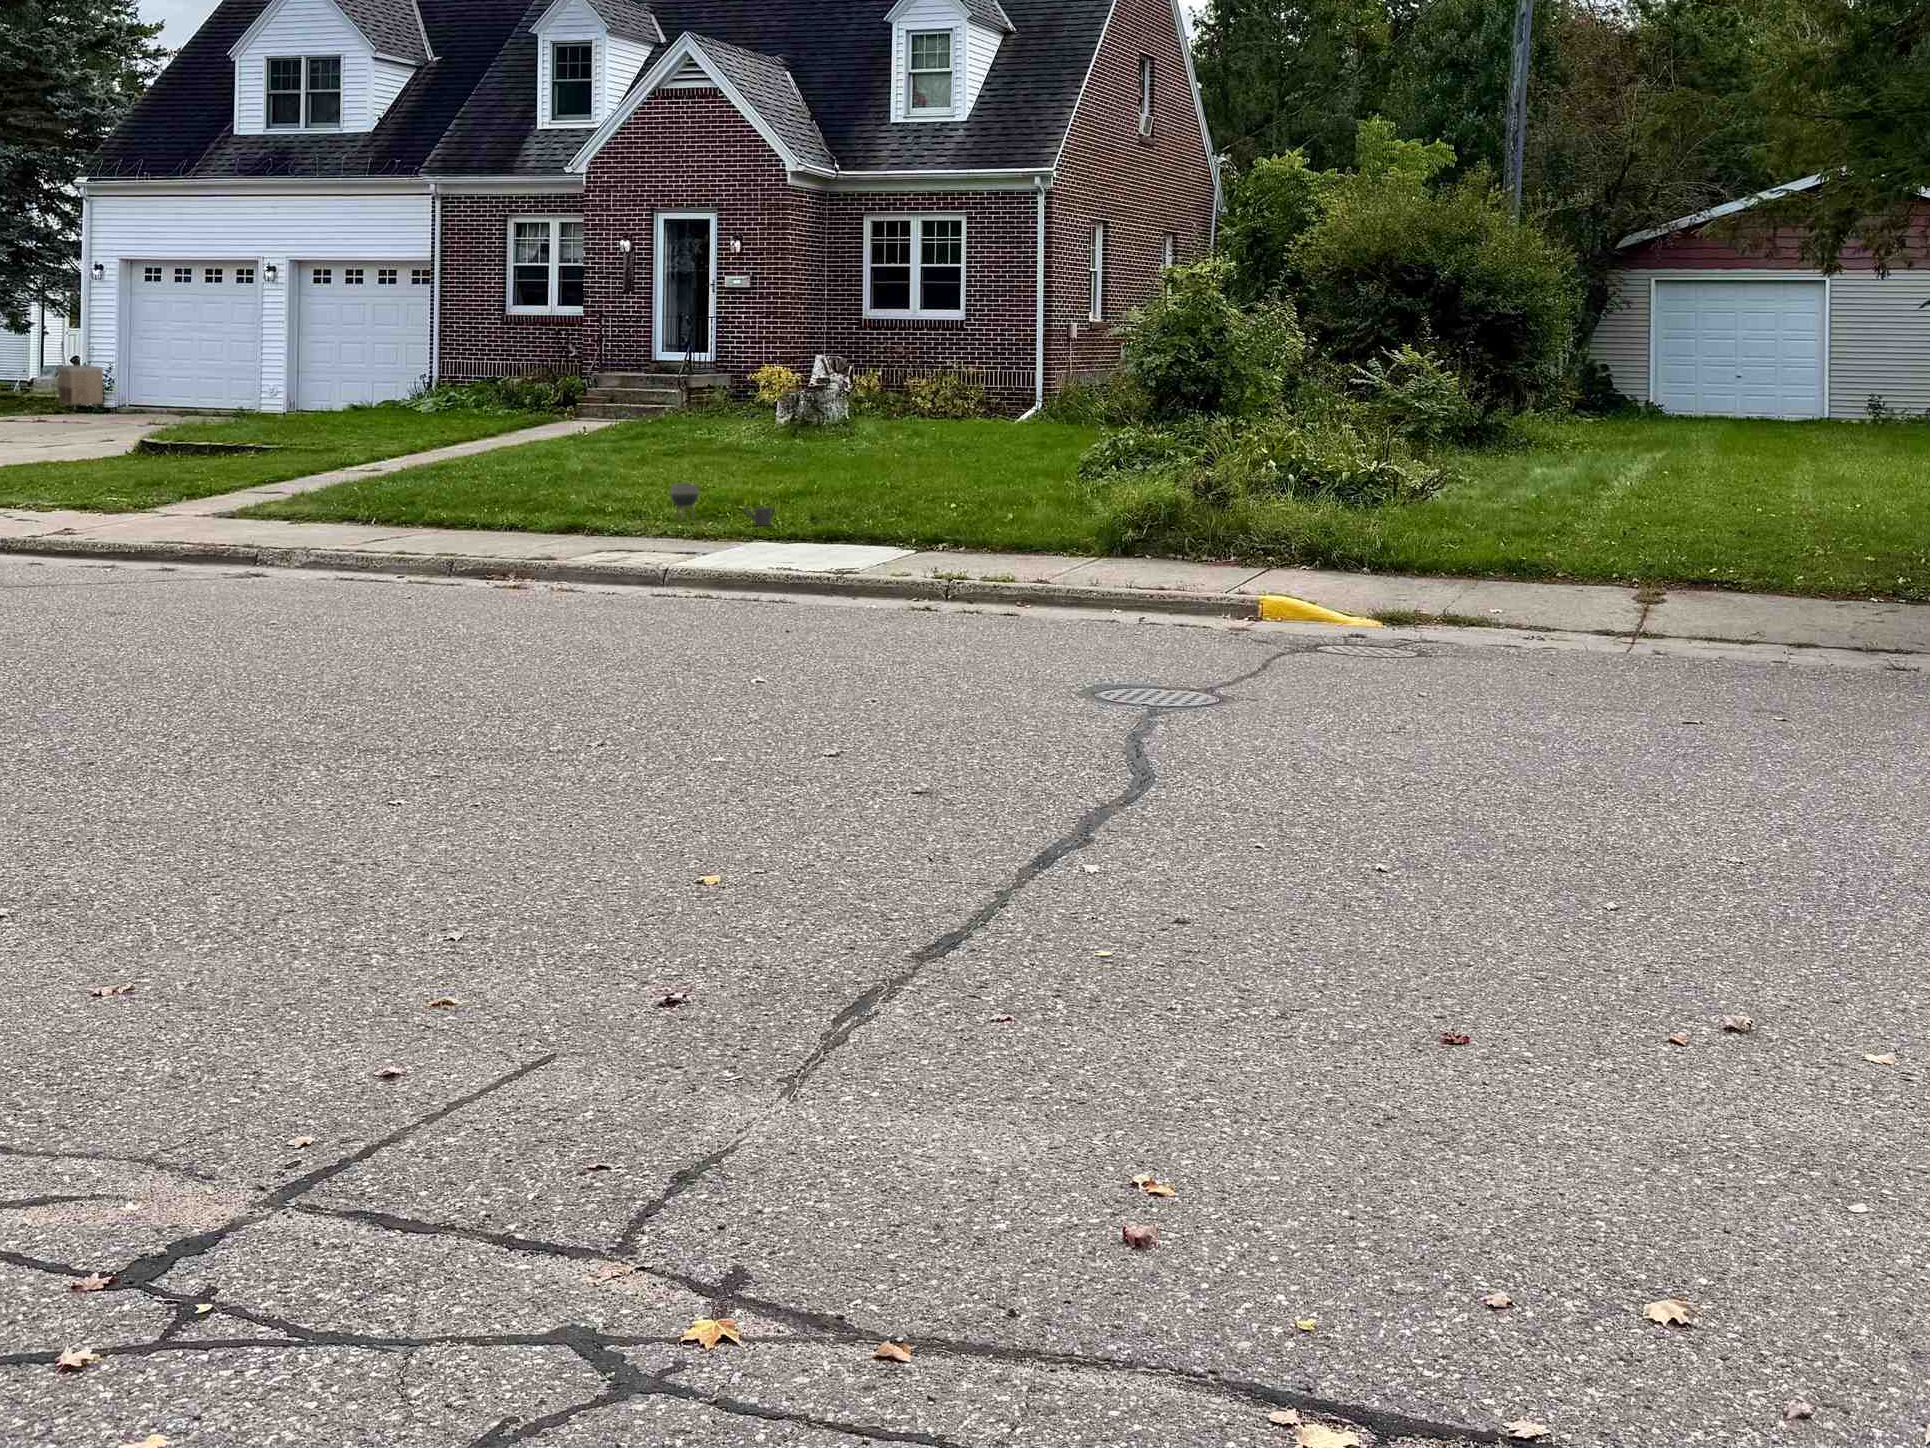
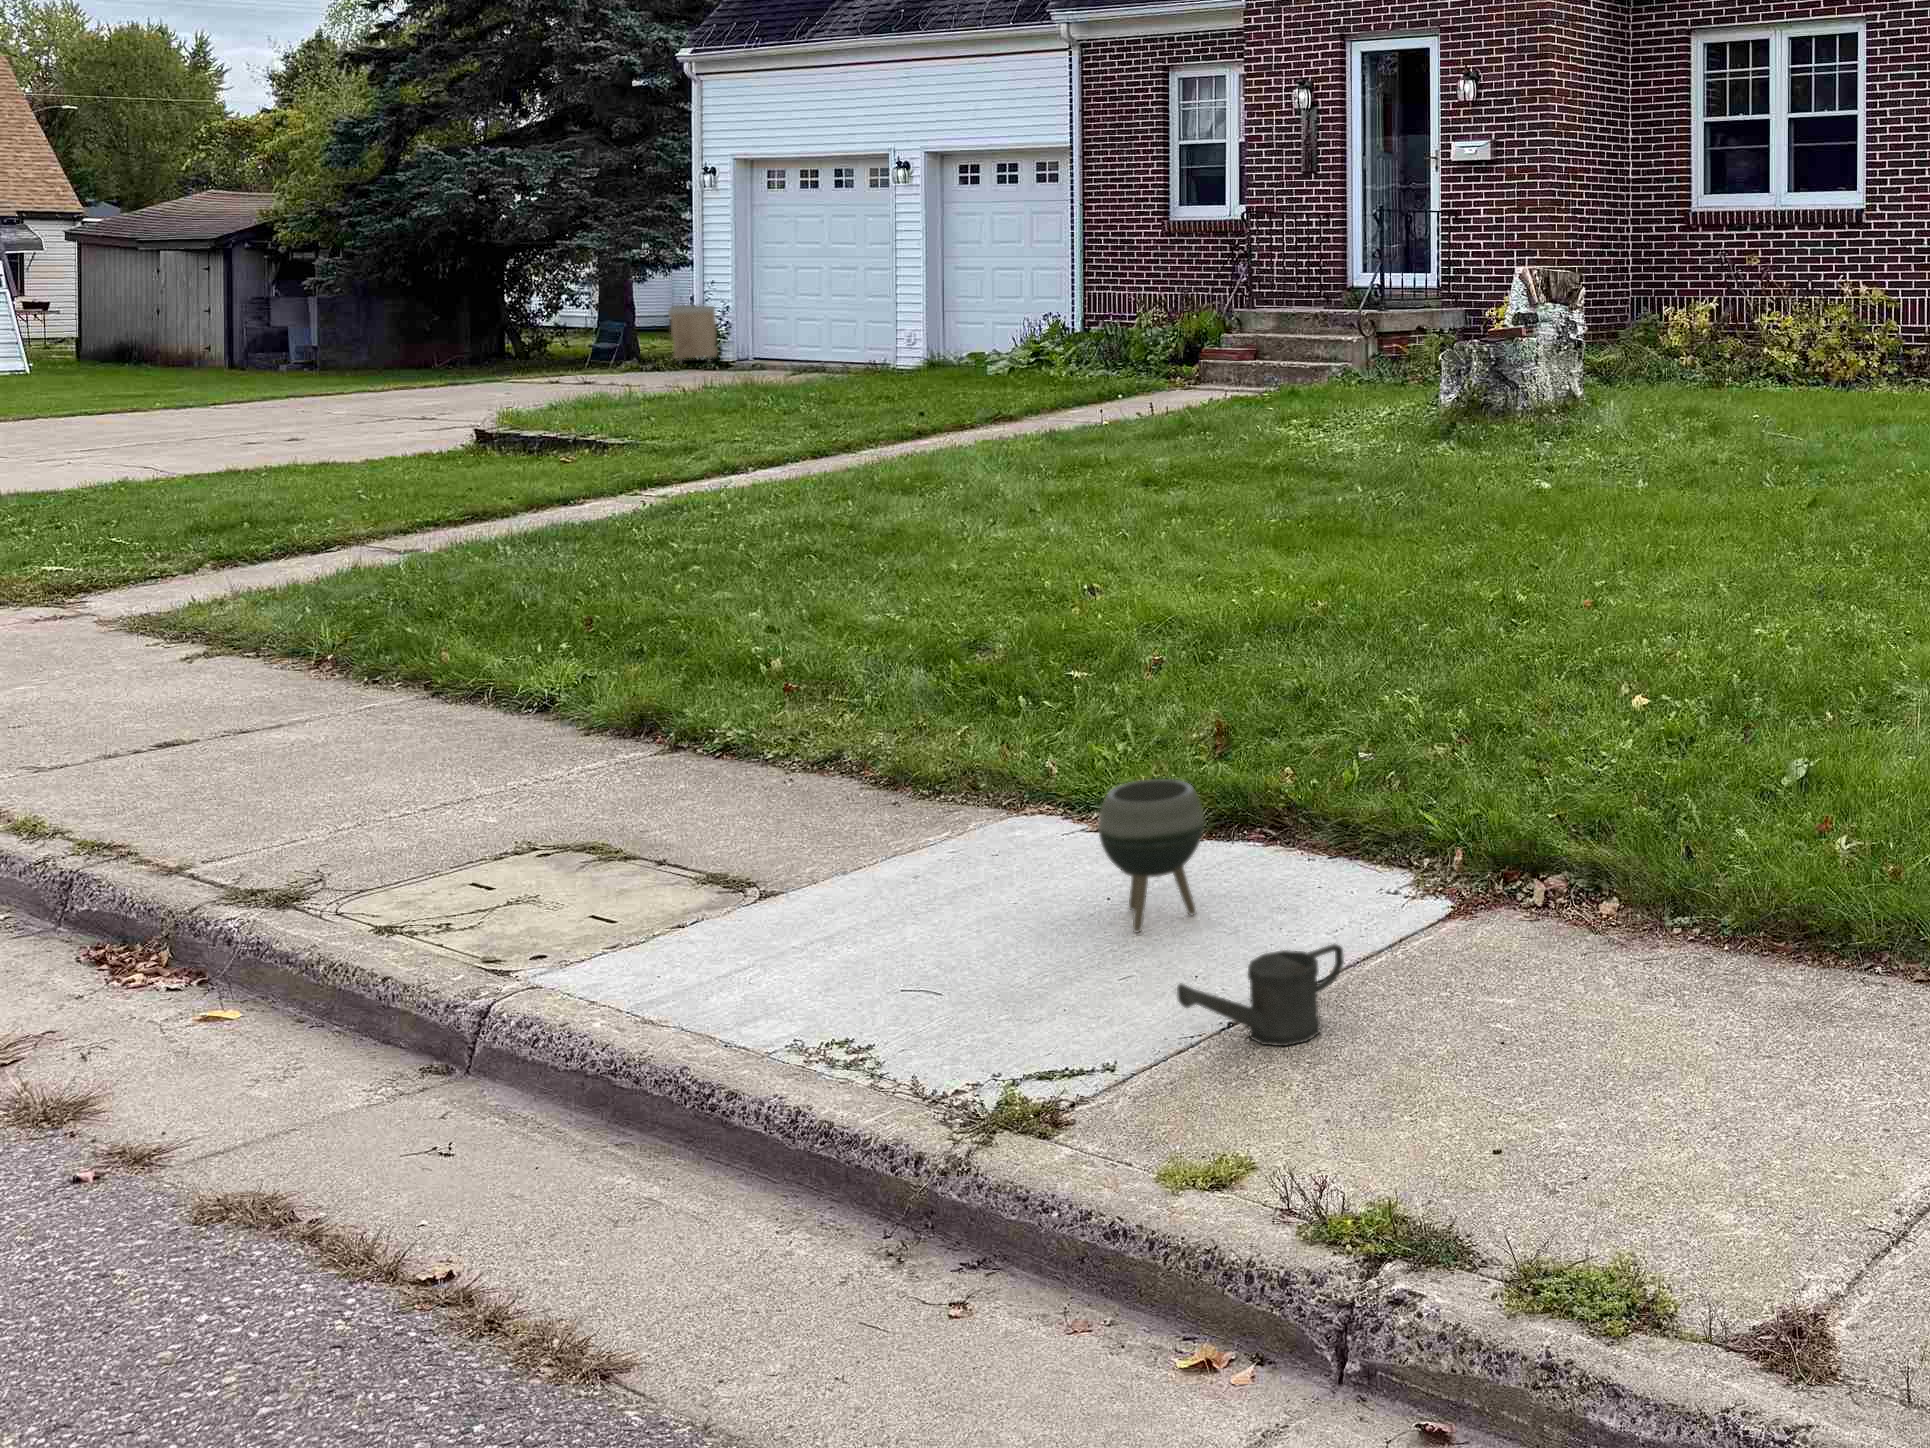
planter: present [670,483,699,520] -> present [1098,779,1204,933]
watering can: present [743,507,774,526] -> present [1177,944,1344,1046]

